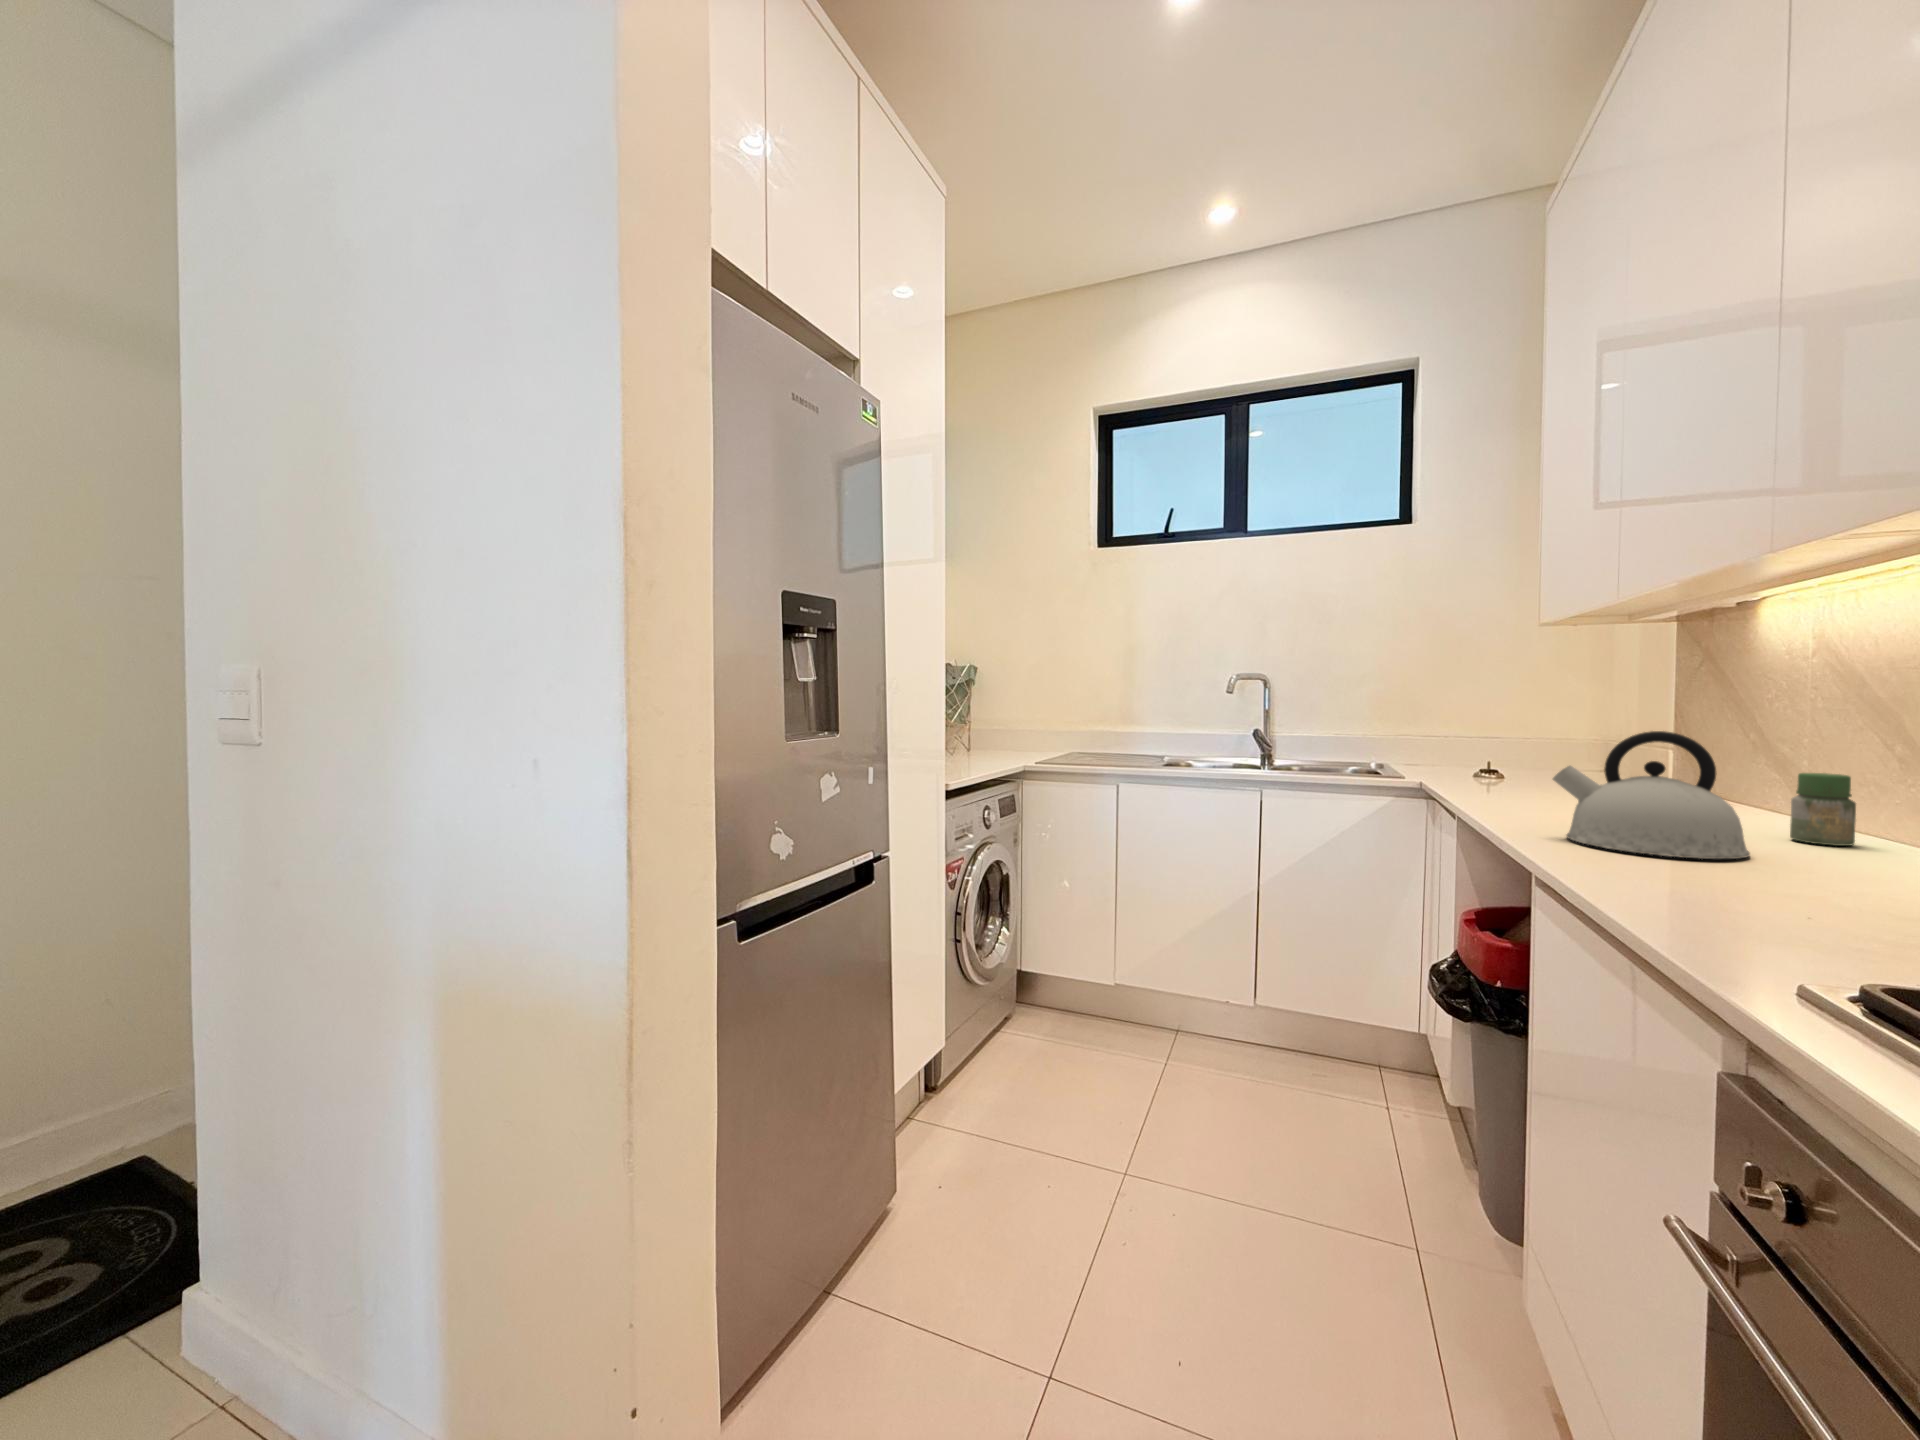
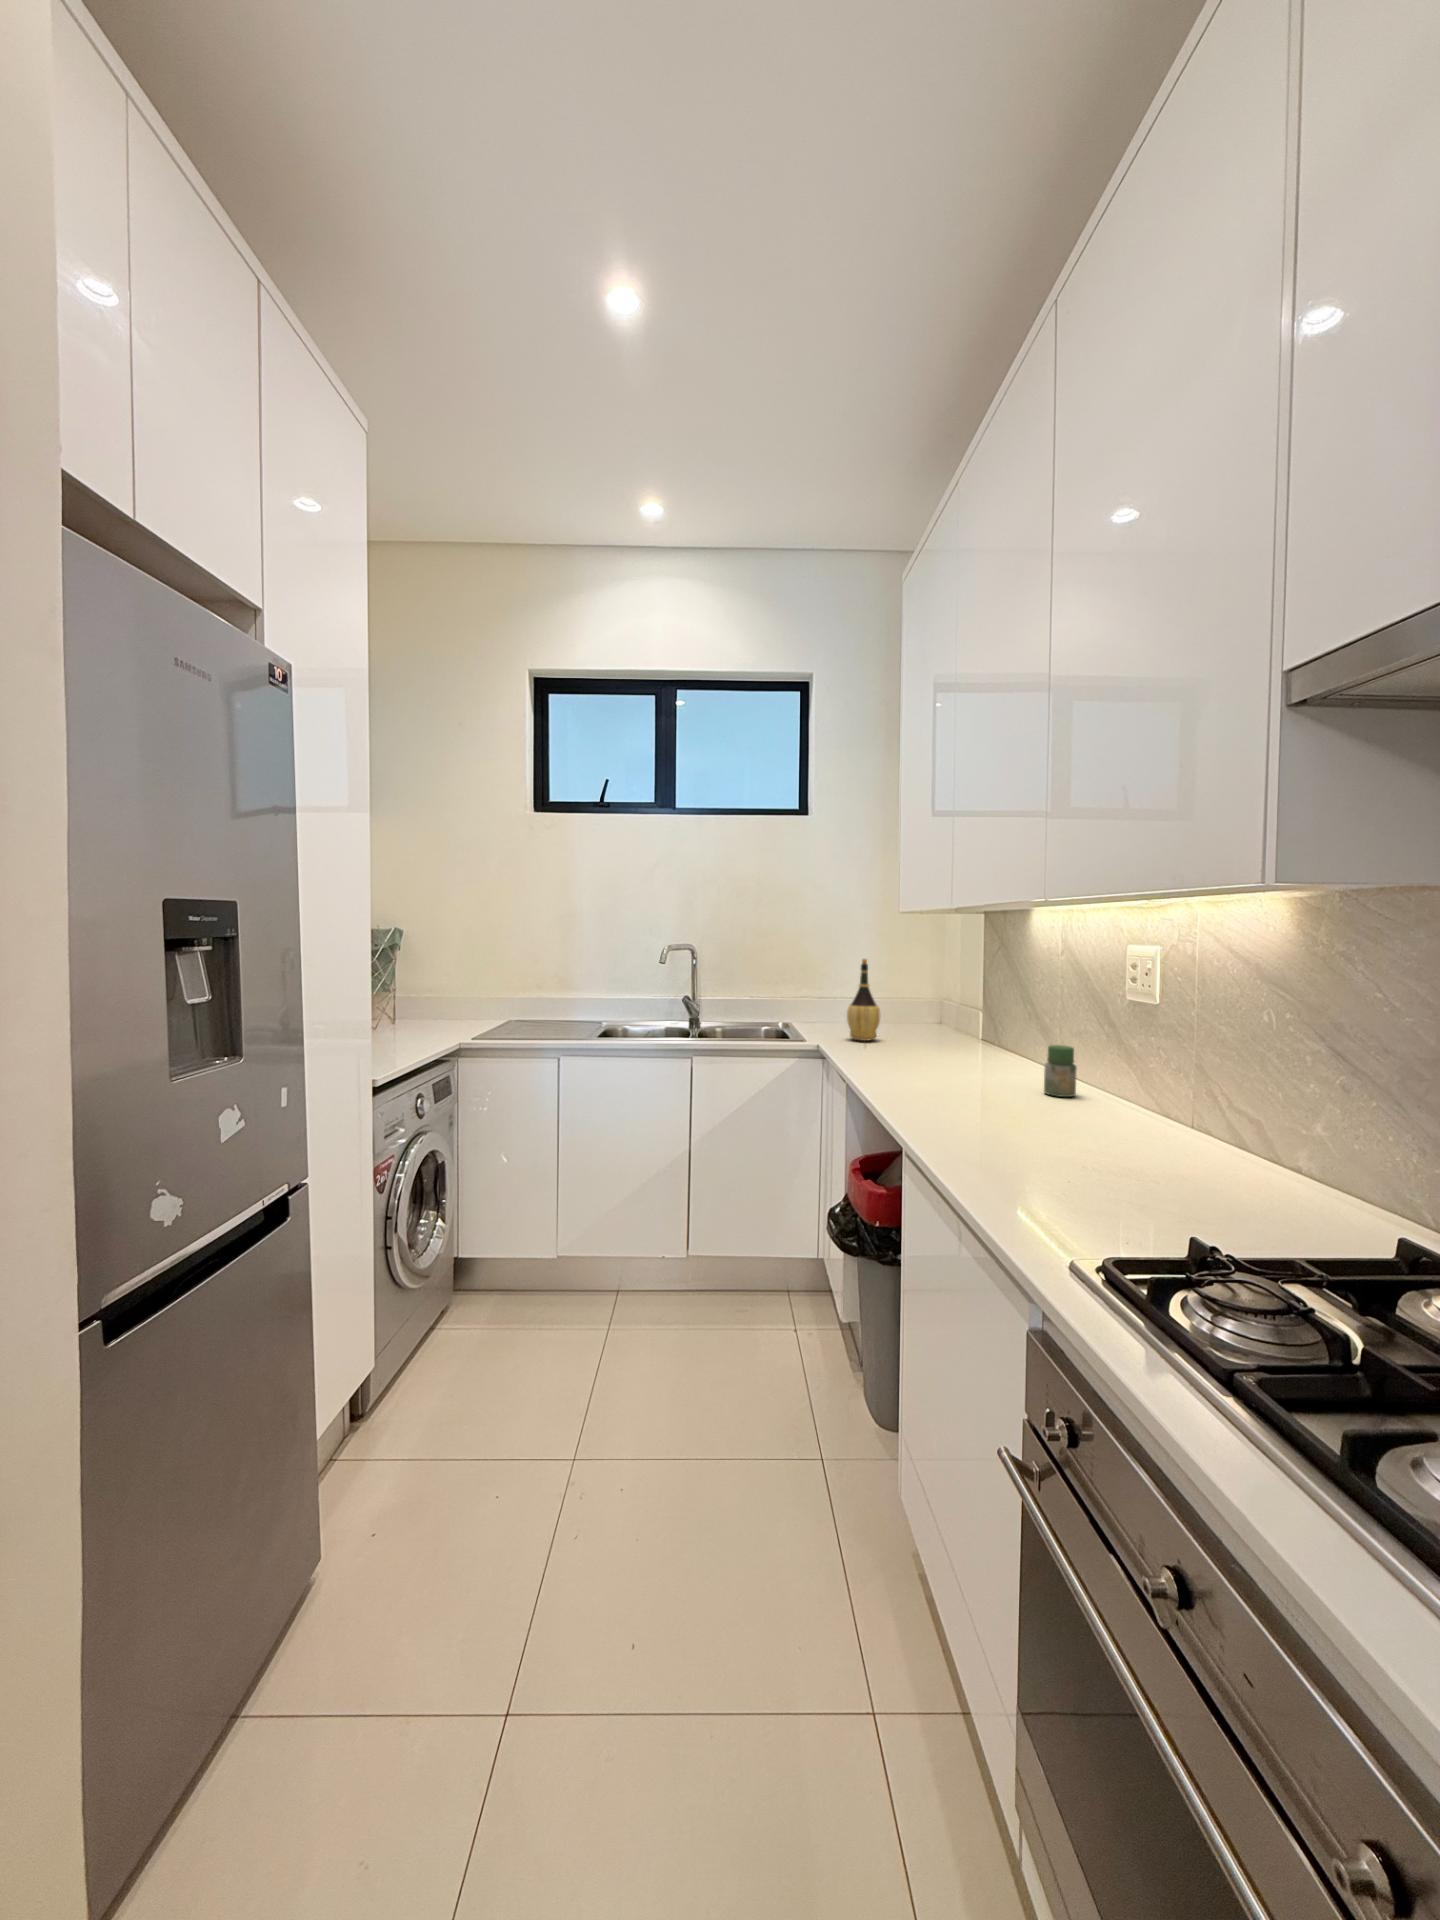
wine bottle: none [1460,681,1510,780] -> present [847,959,880,1041]
kettle: present [1553,731,1750,859] -> none [910,1023,1024,1121]

